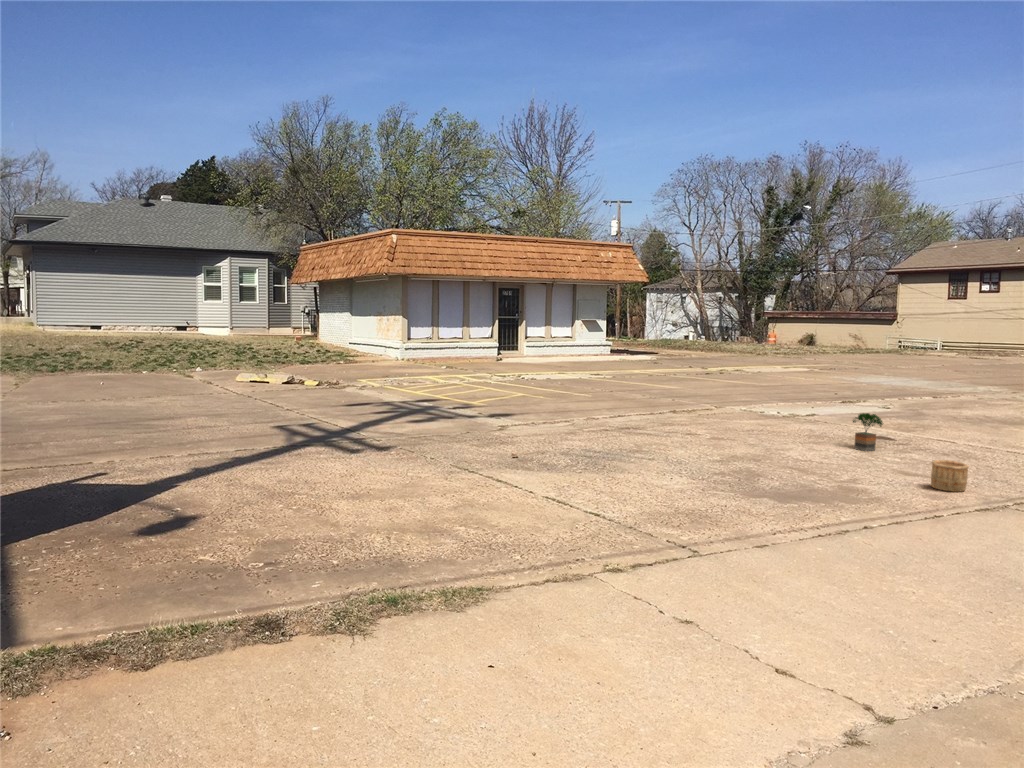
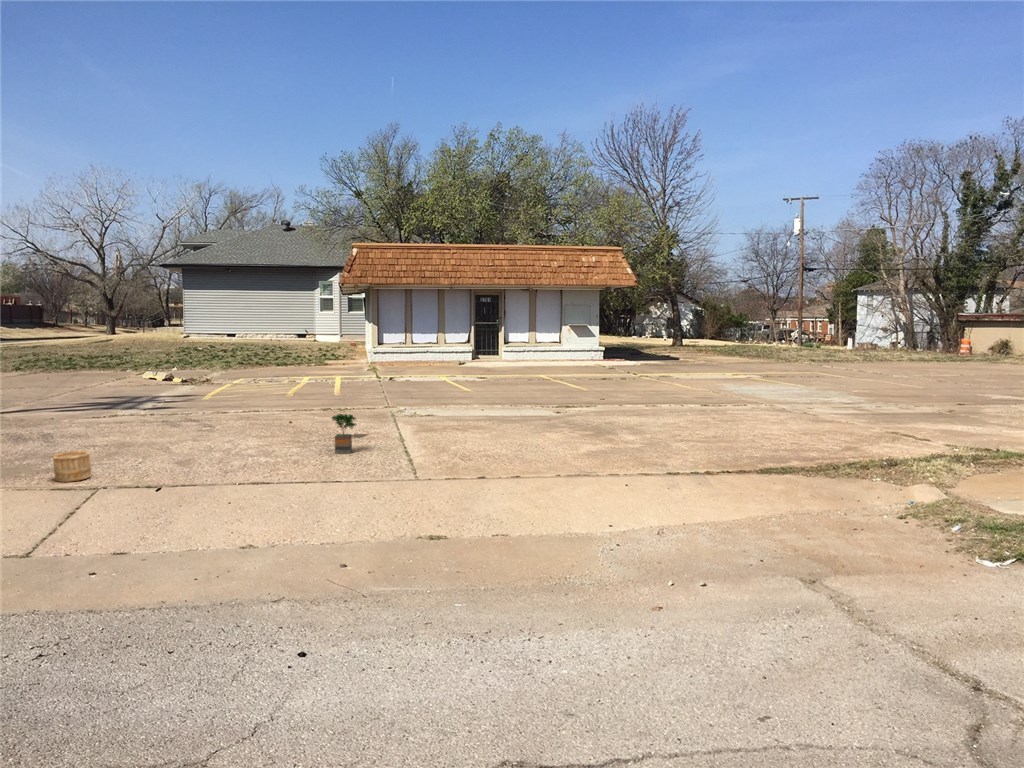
potted tree: present [853,413,883,451] -> present [332,414,356,454]

